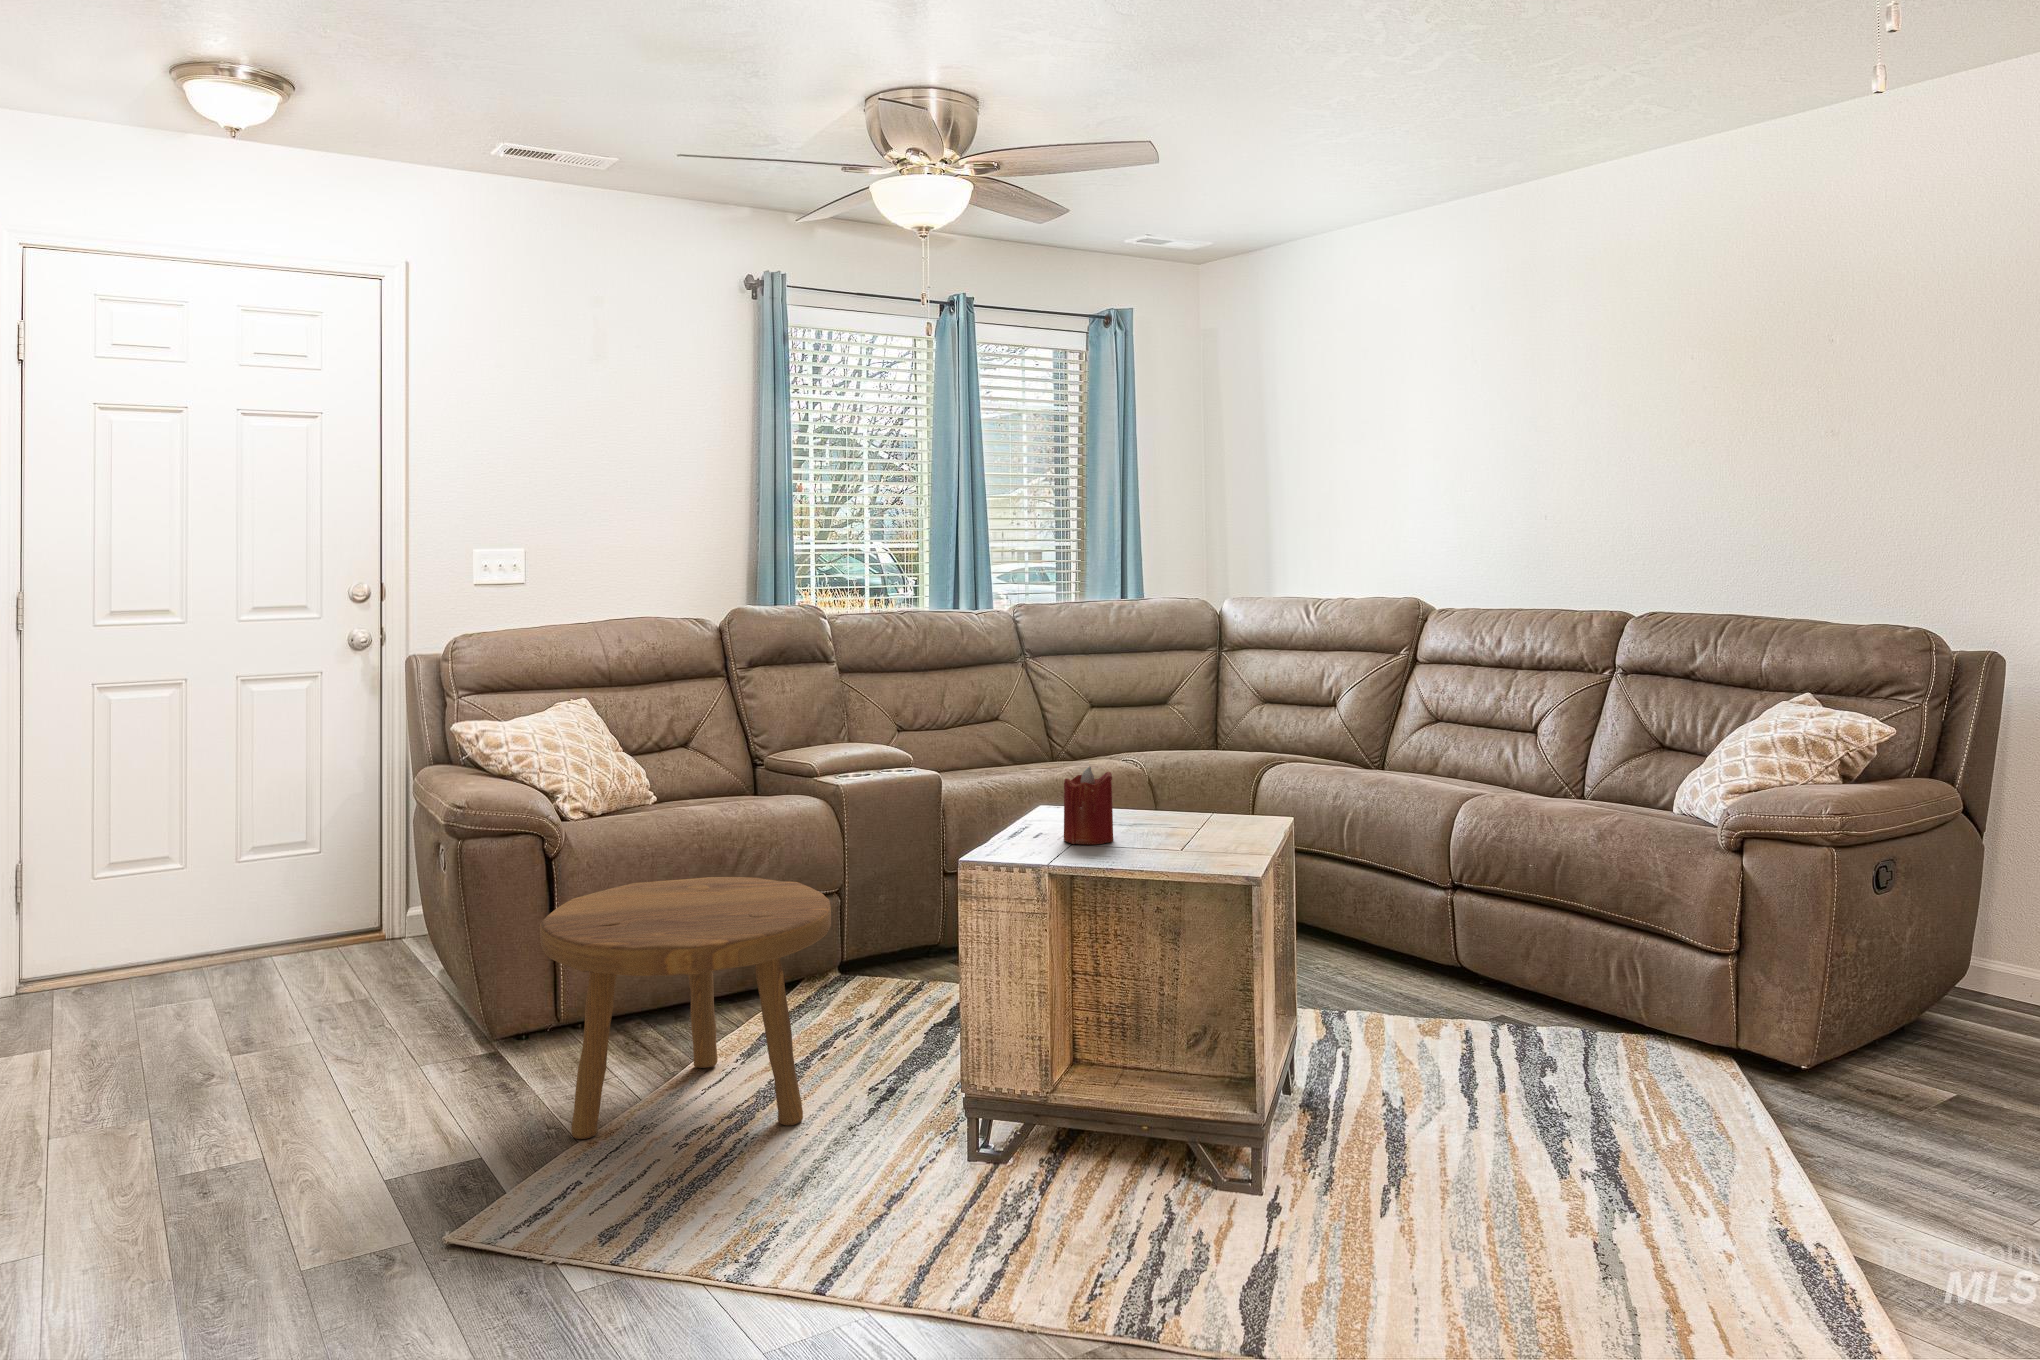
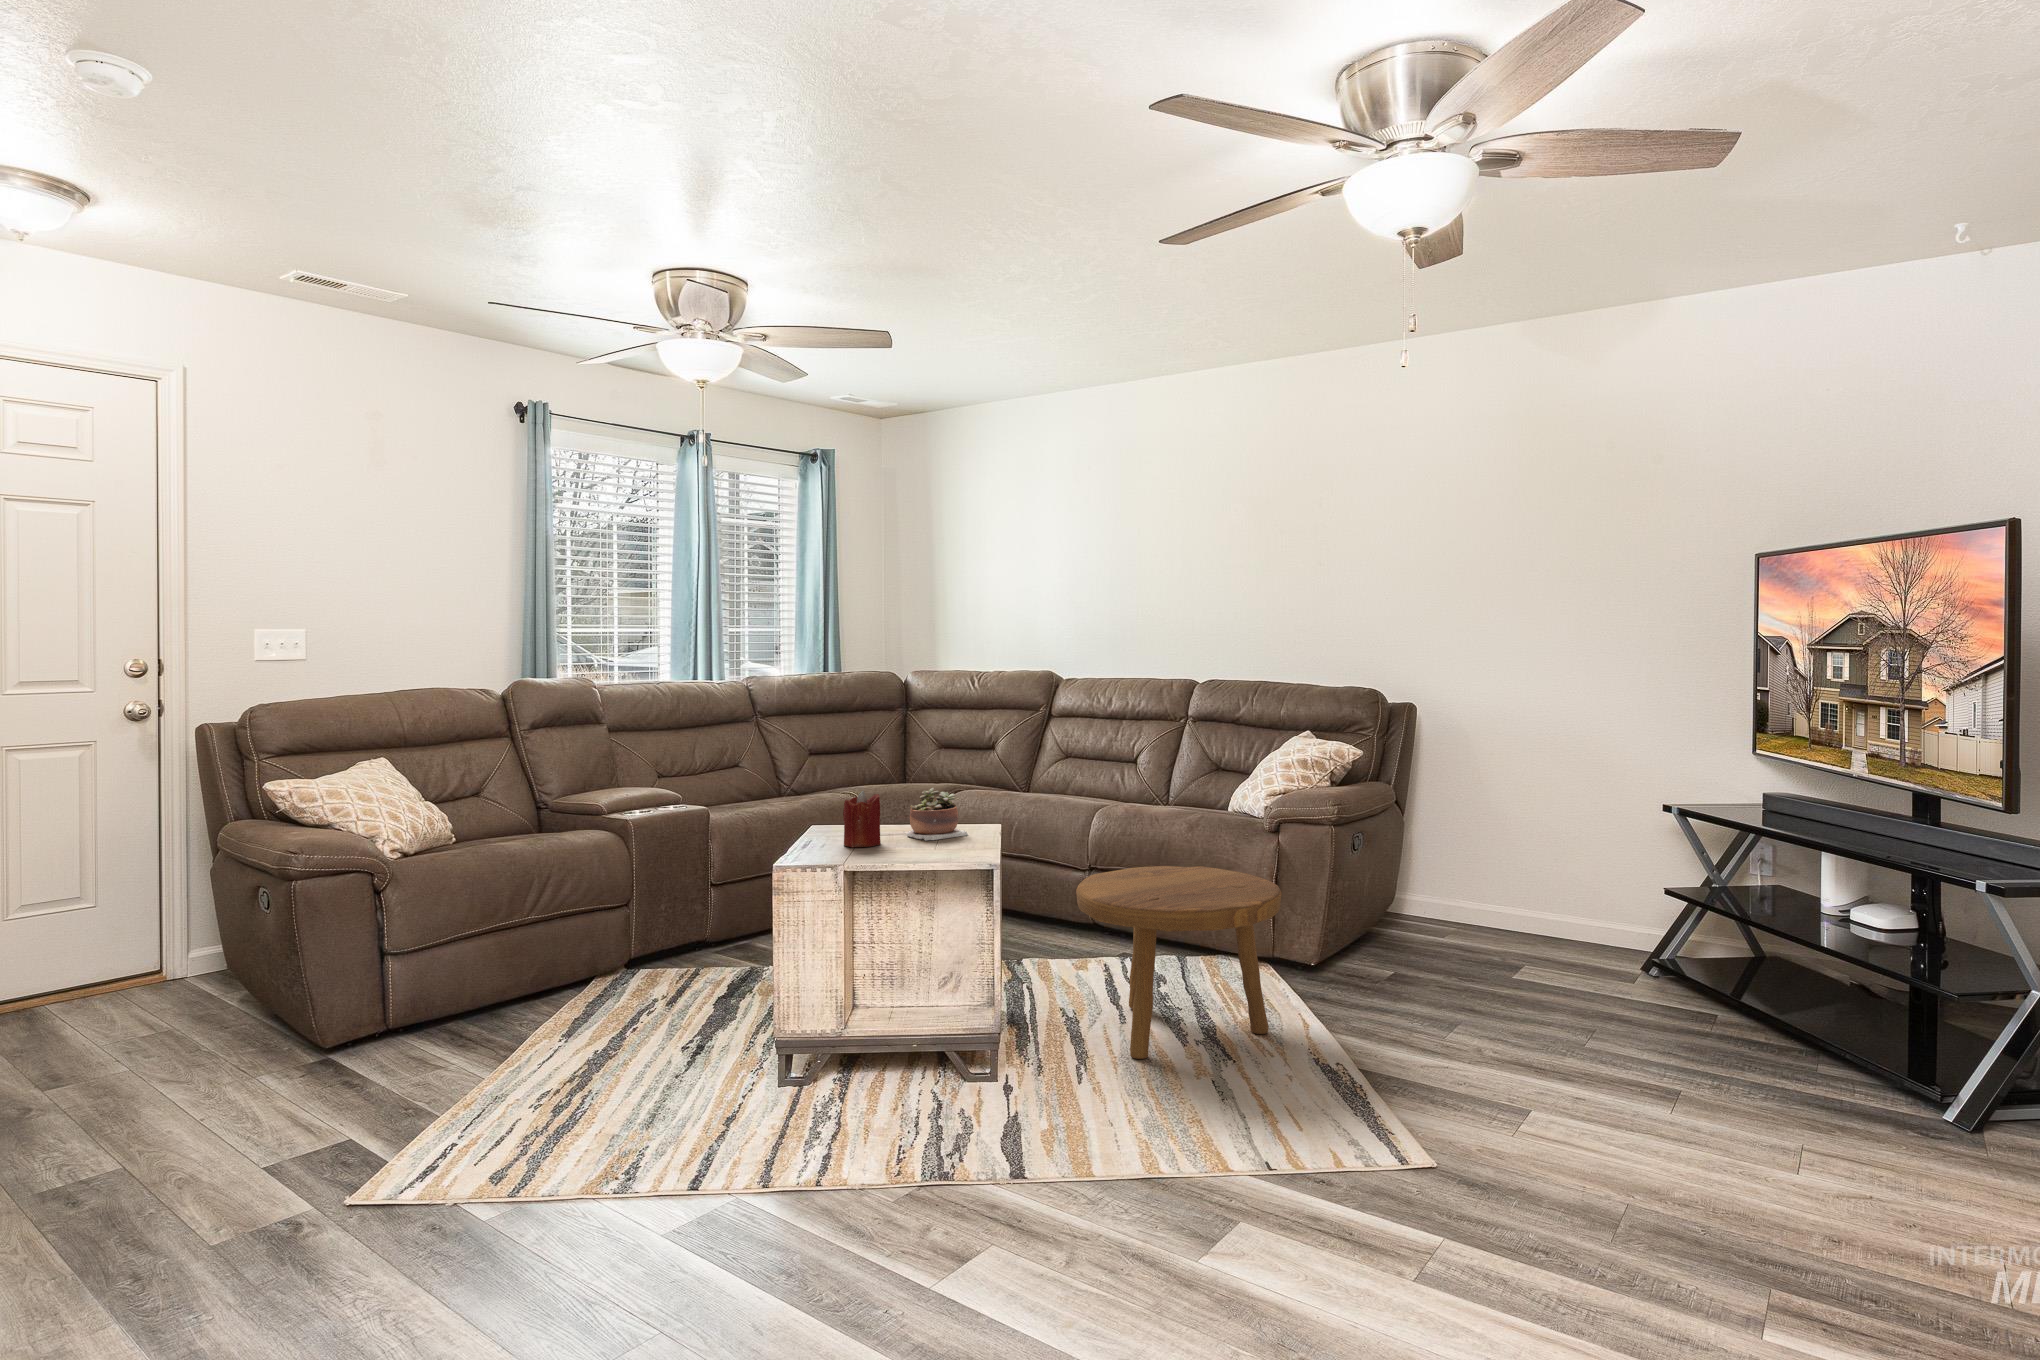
succulent plant: none [1149,766,1240,840] -> present [906,788,968,841]
footstool: present [540,877,831,1139] -> present [1076,866,1282,1059]

